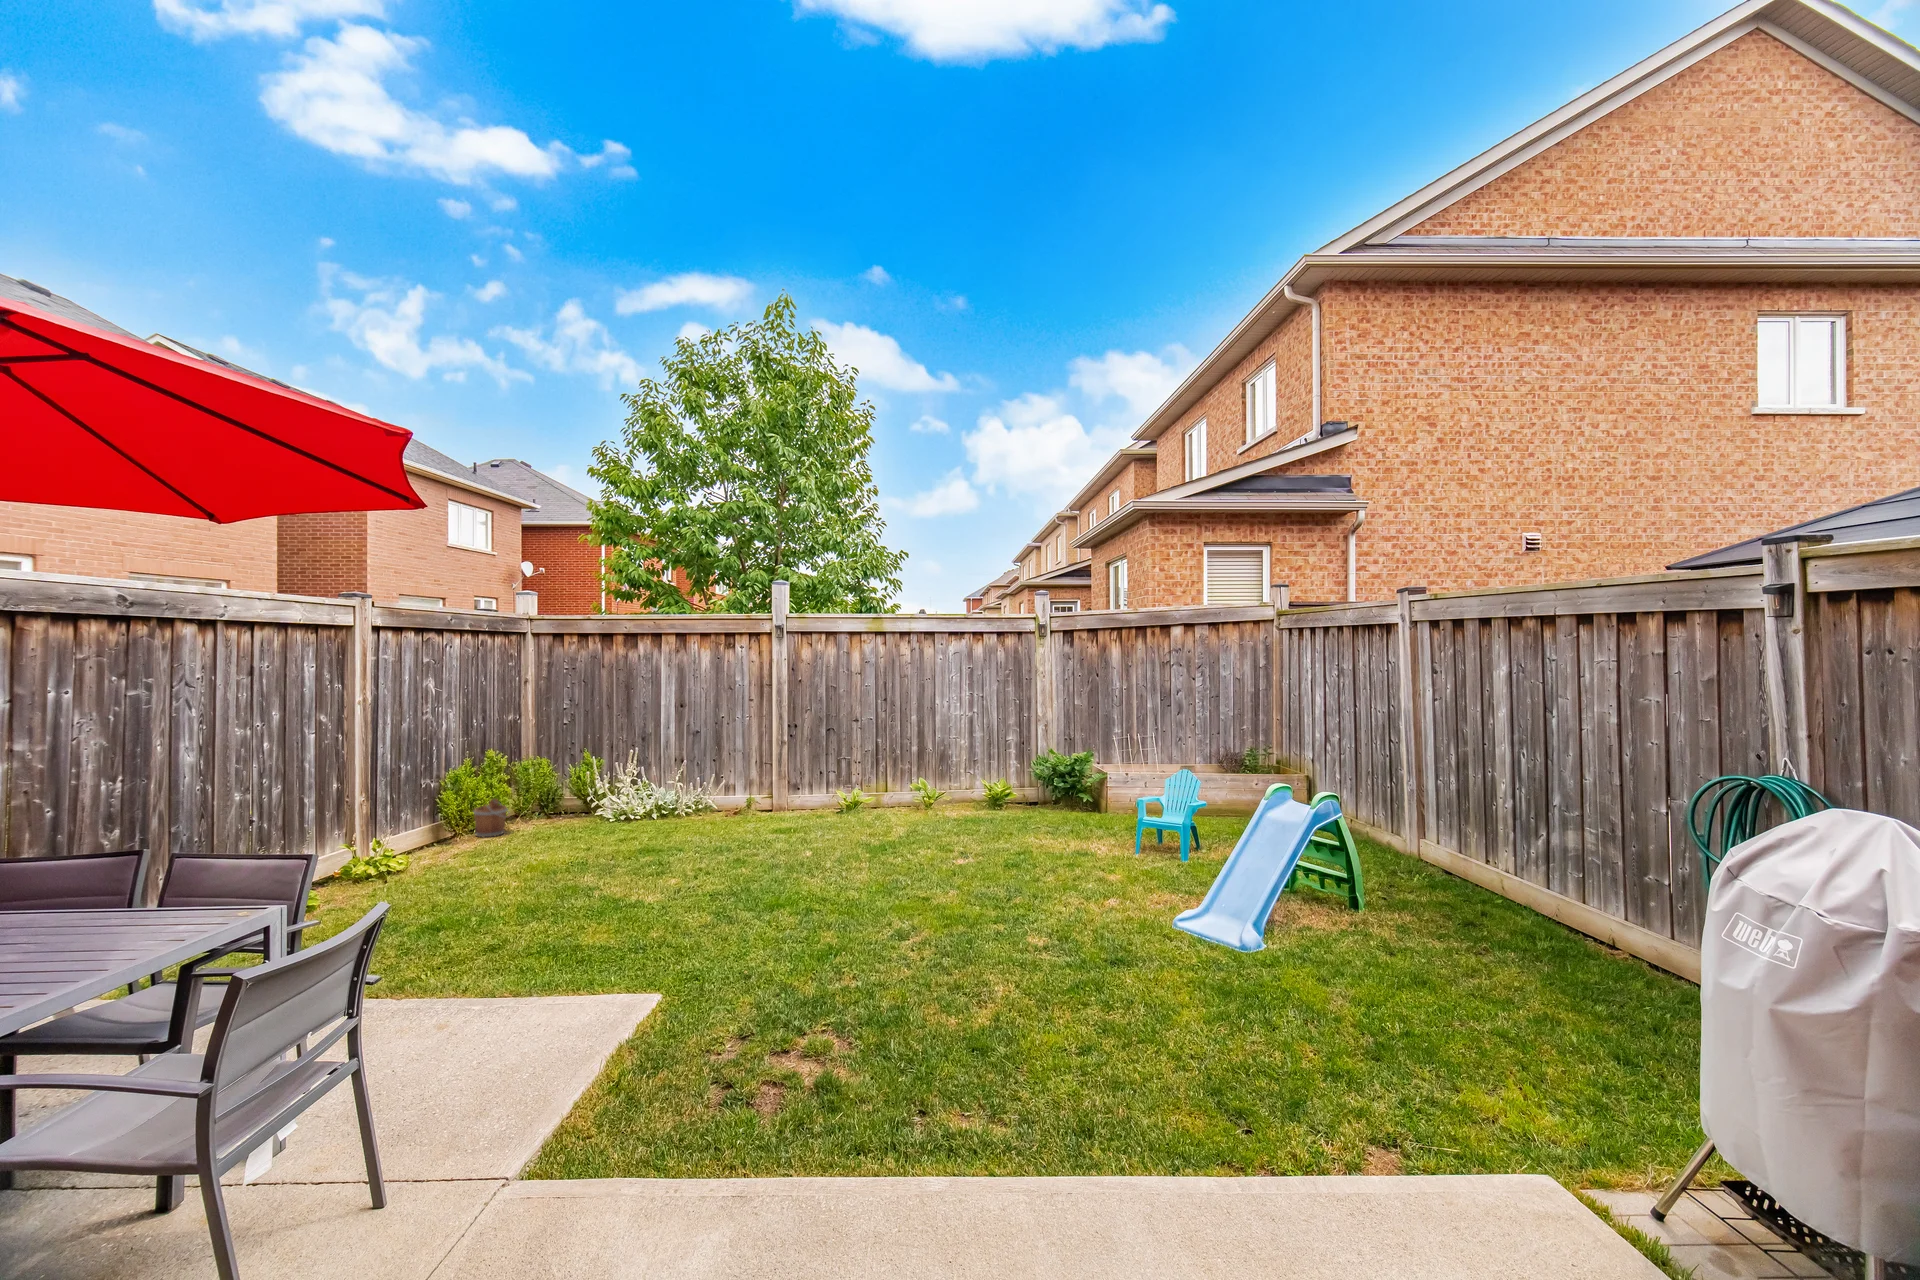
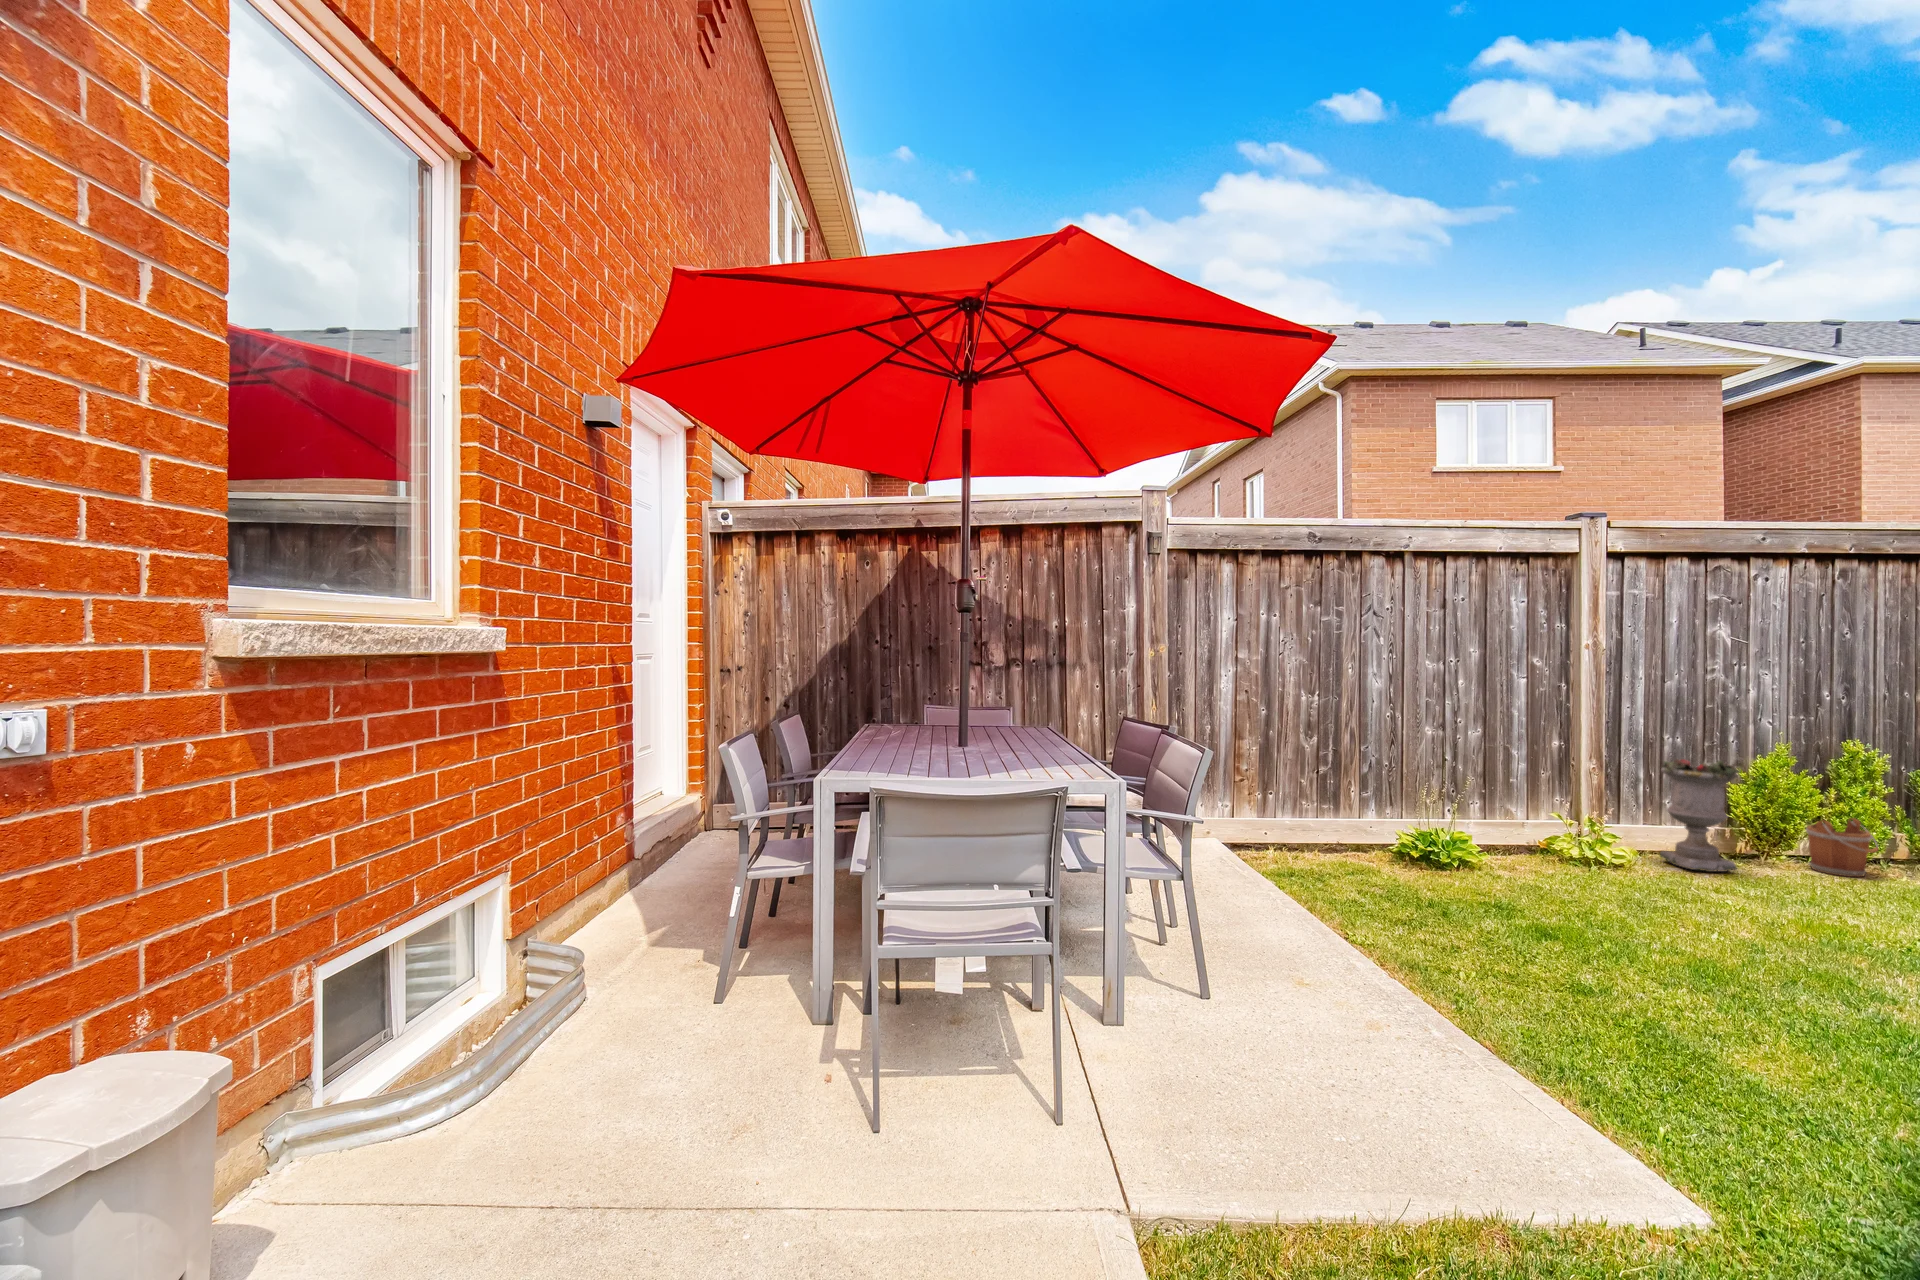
planter: none [403,777,458,860] -> present [1660,759,1741,872]

